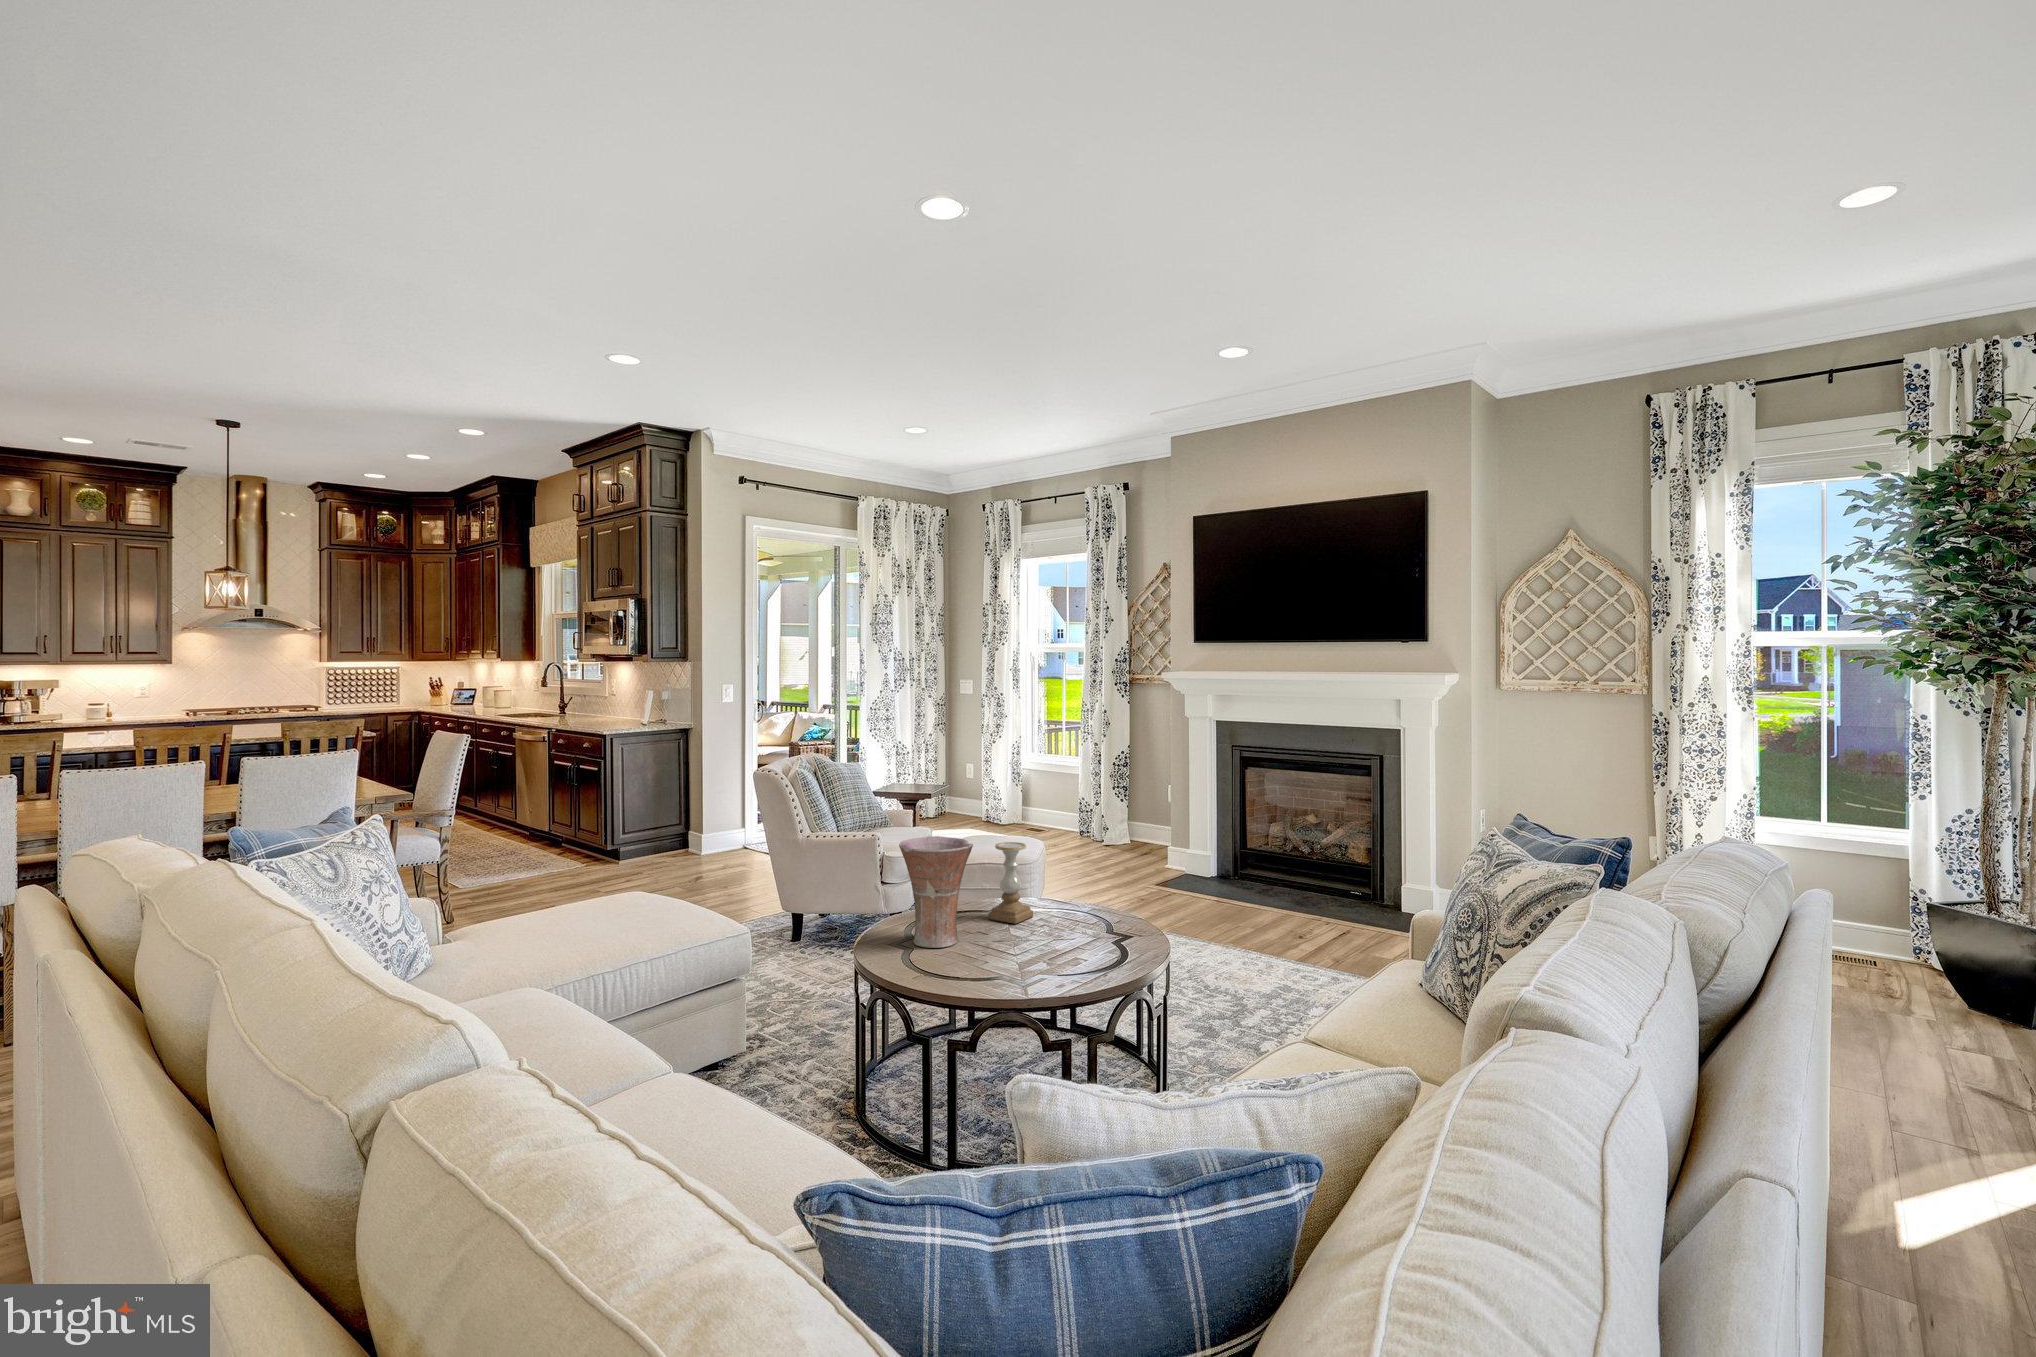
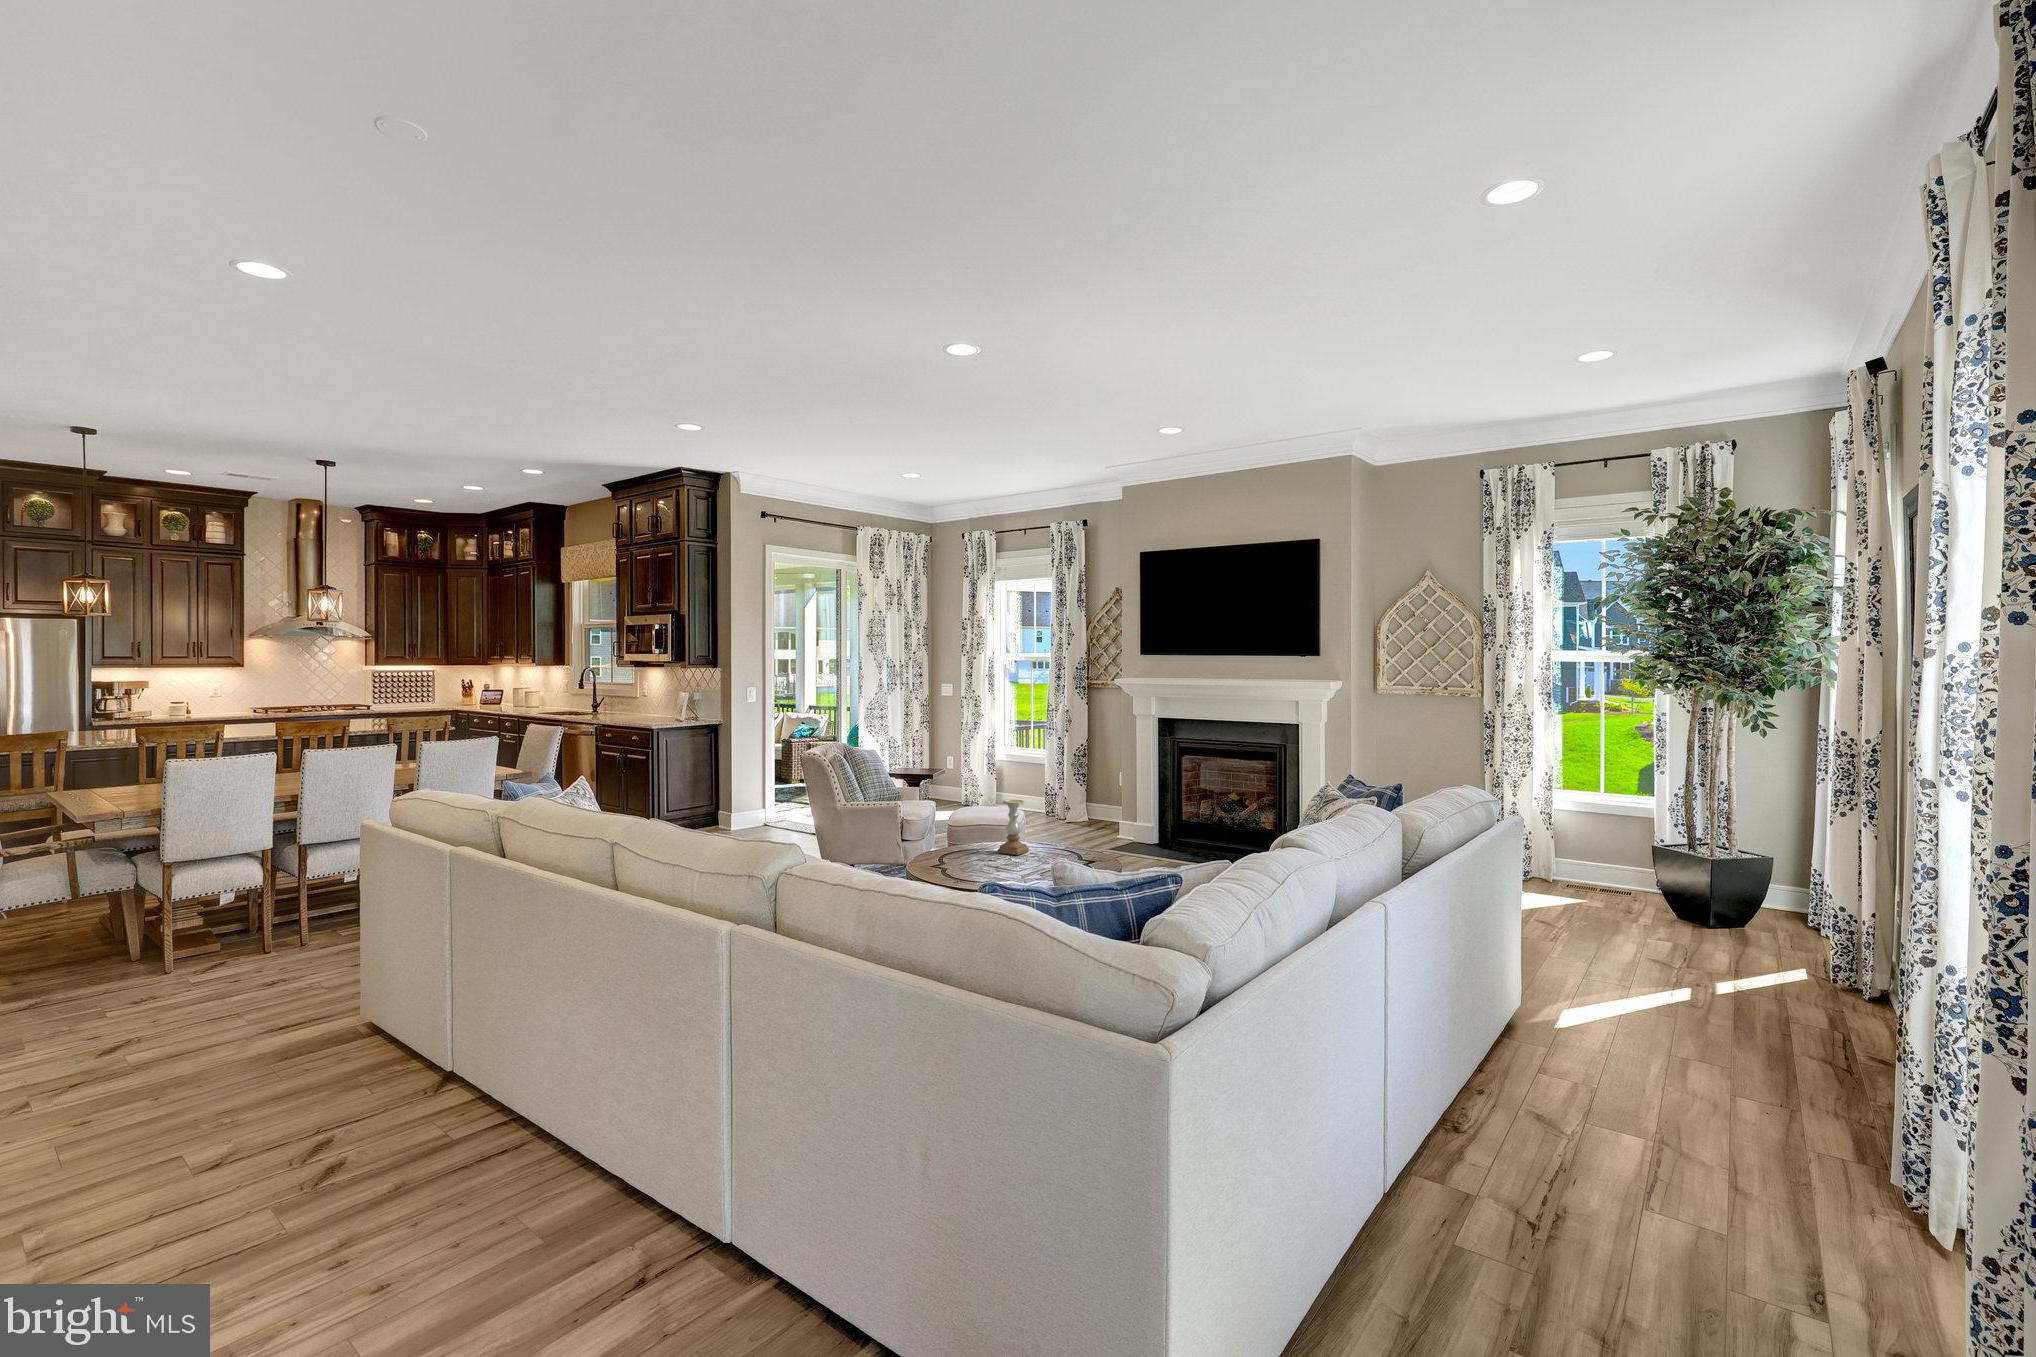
vase: present [899,836,973,948] -> none [940,794,991,868]

